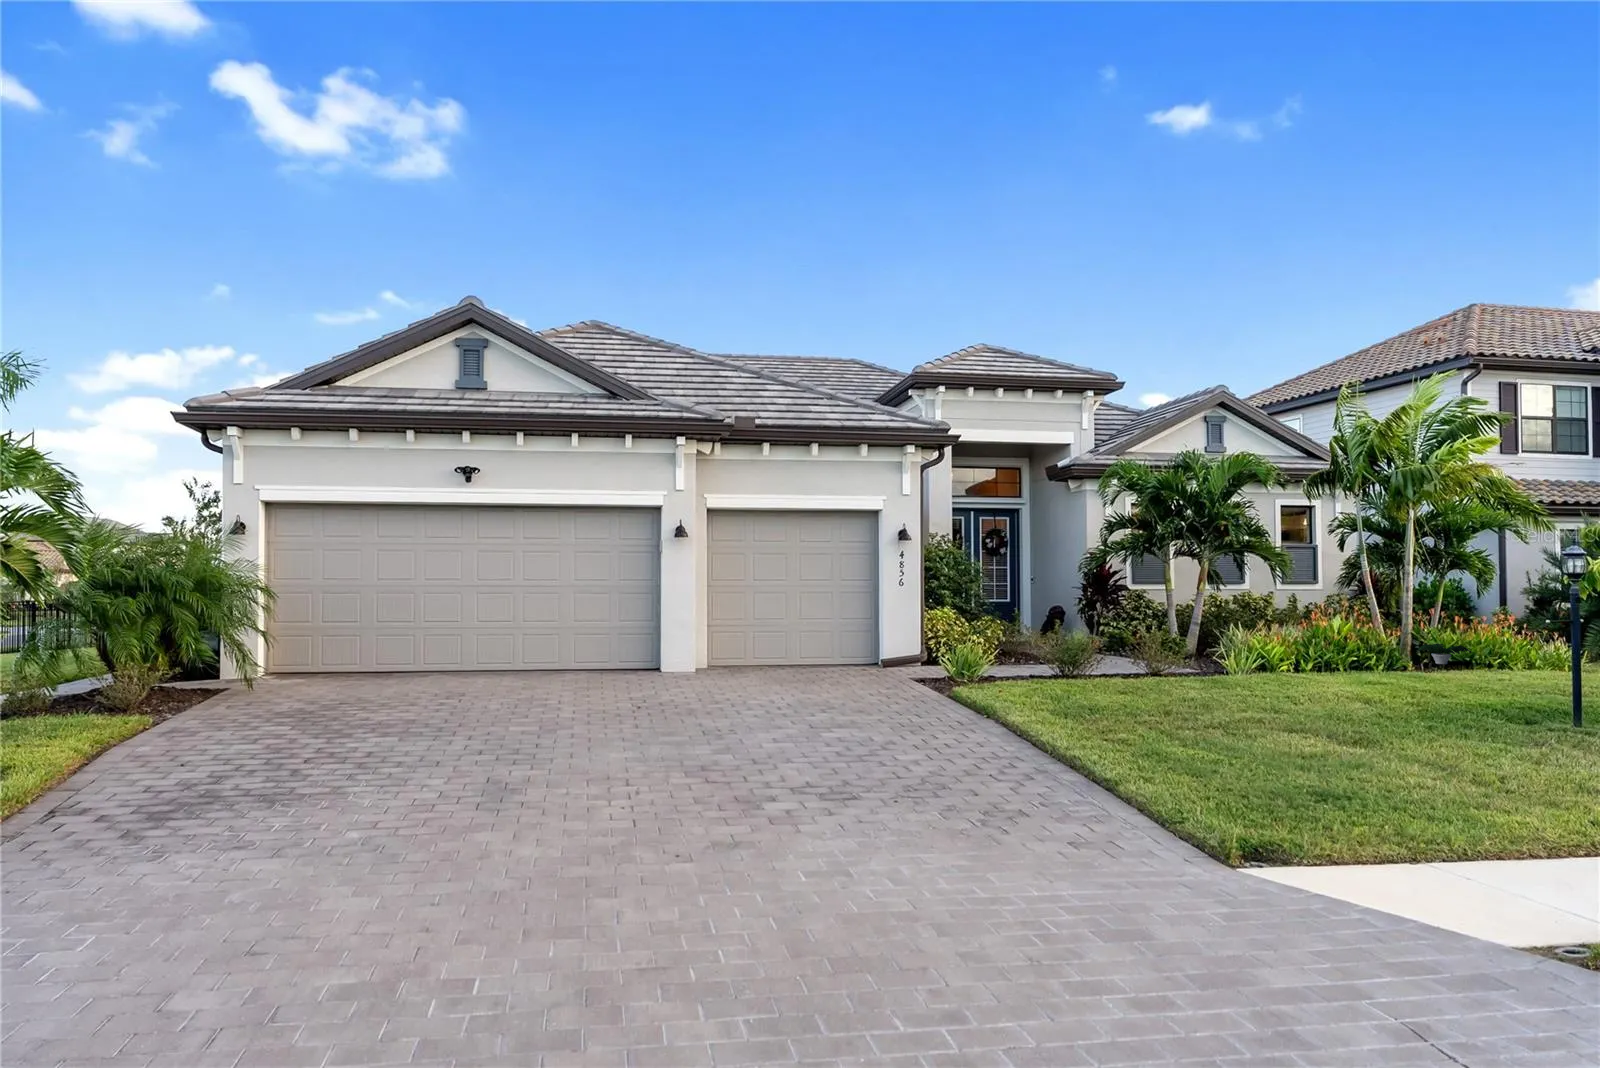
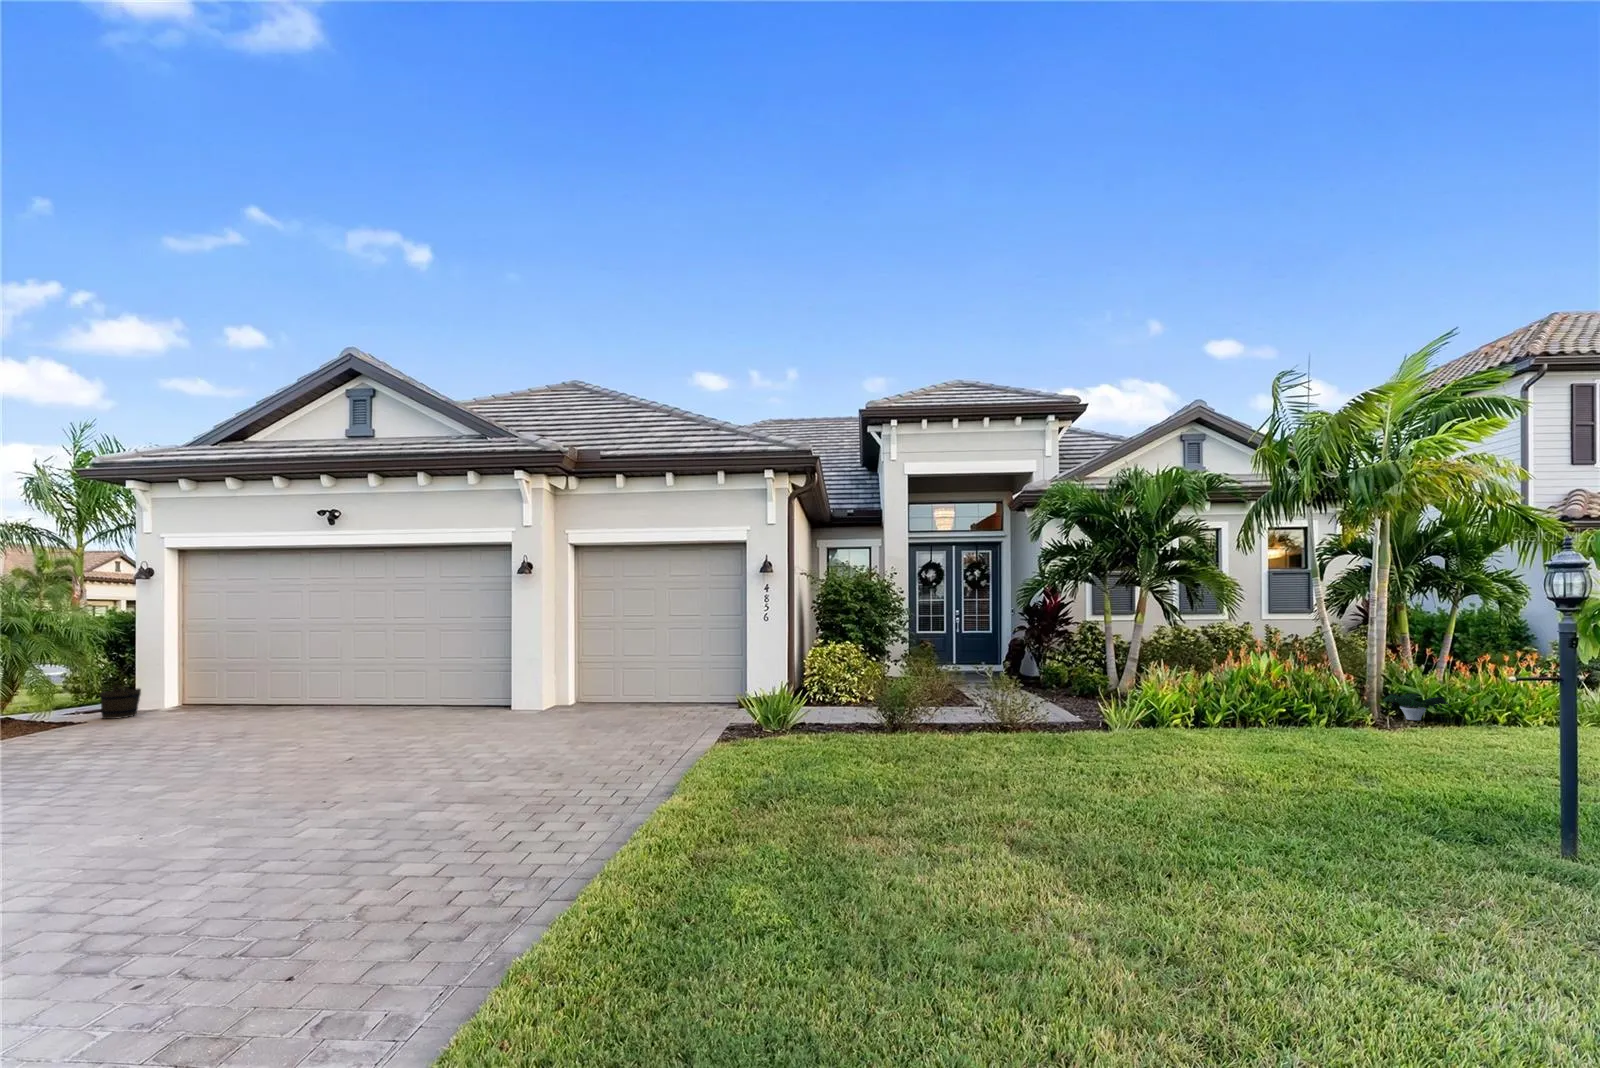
bucket: none [199,662,241,699] -> present [100,685,141,719]

